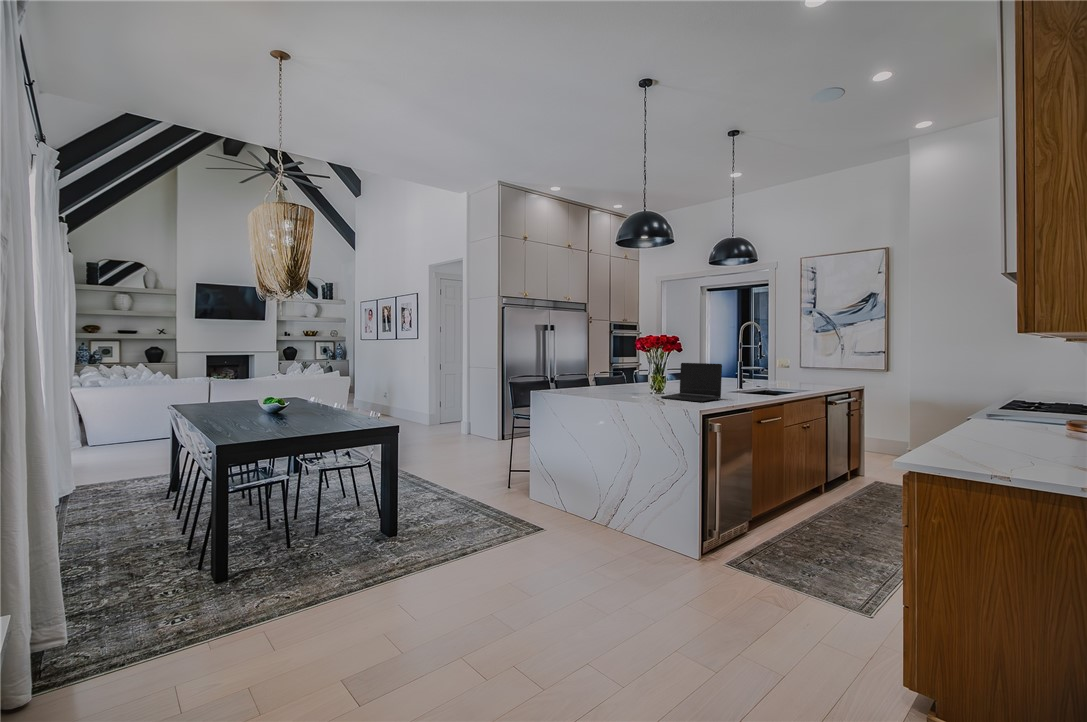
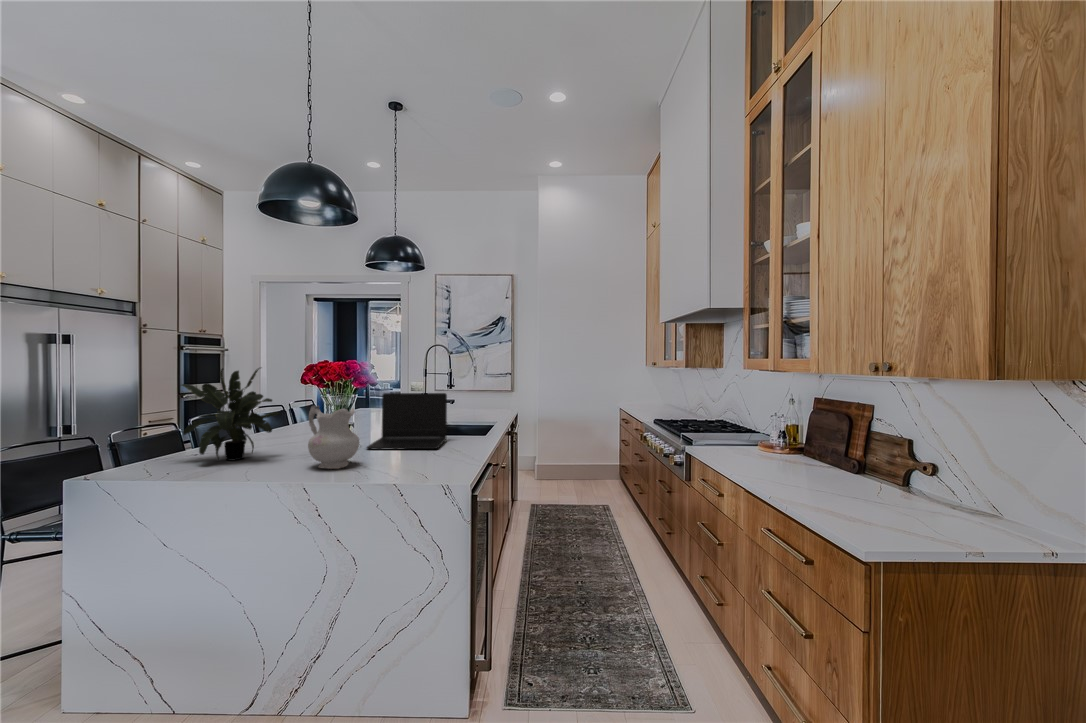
potted plant: none [570,344,614,395] -> present [182,368,280,461]
ceramic pitcher: none [615,366,643,403] -> present [308,406,359,469]

